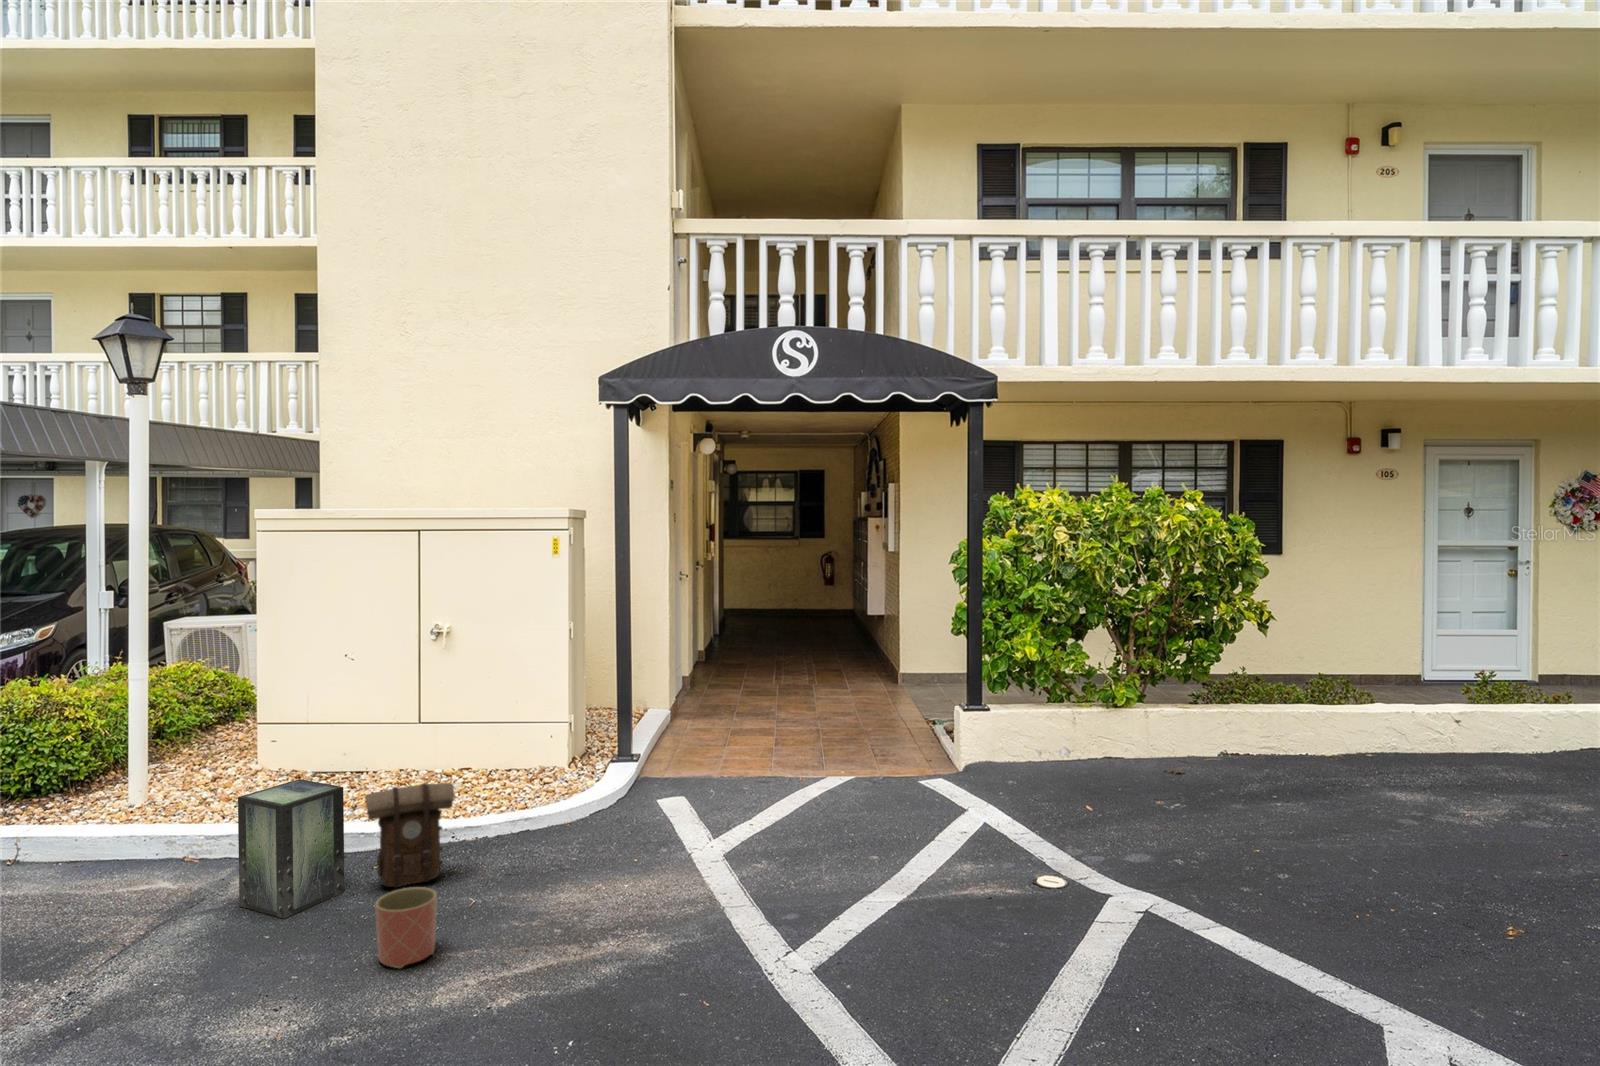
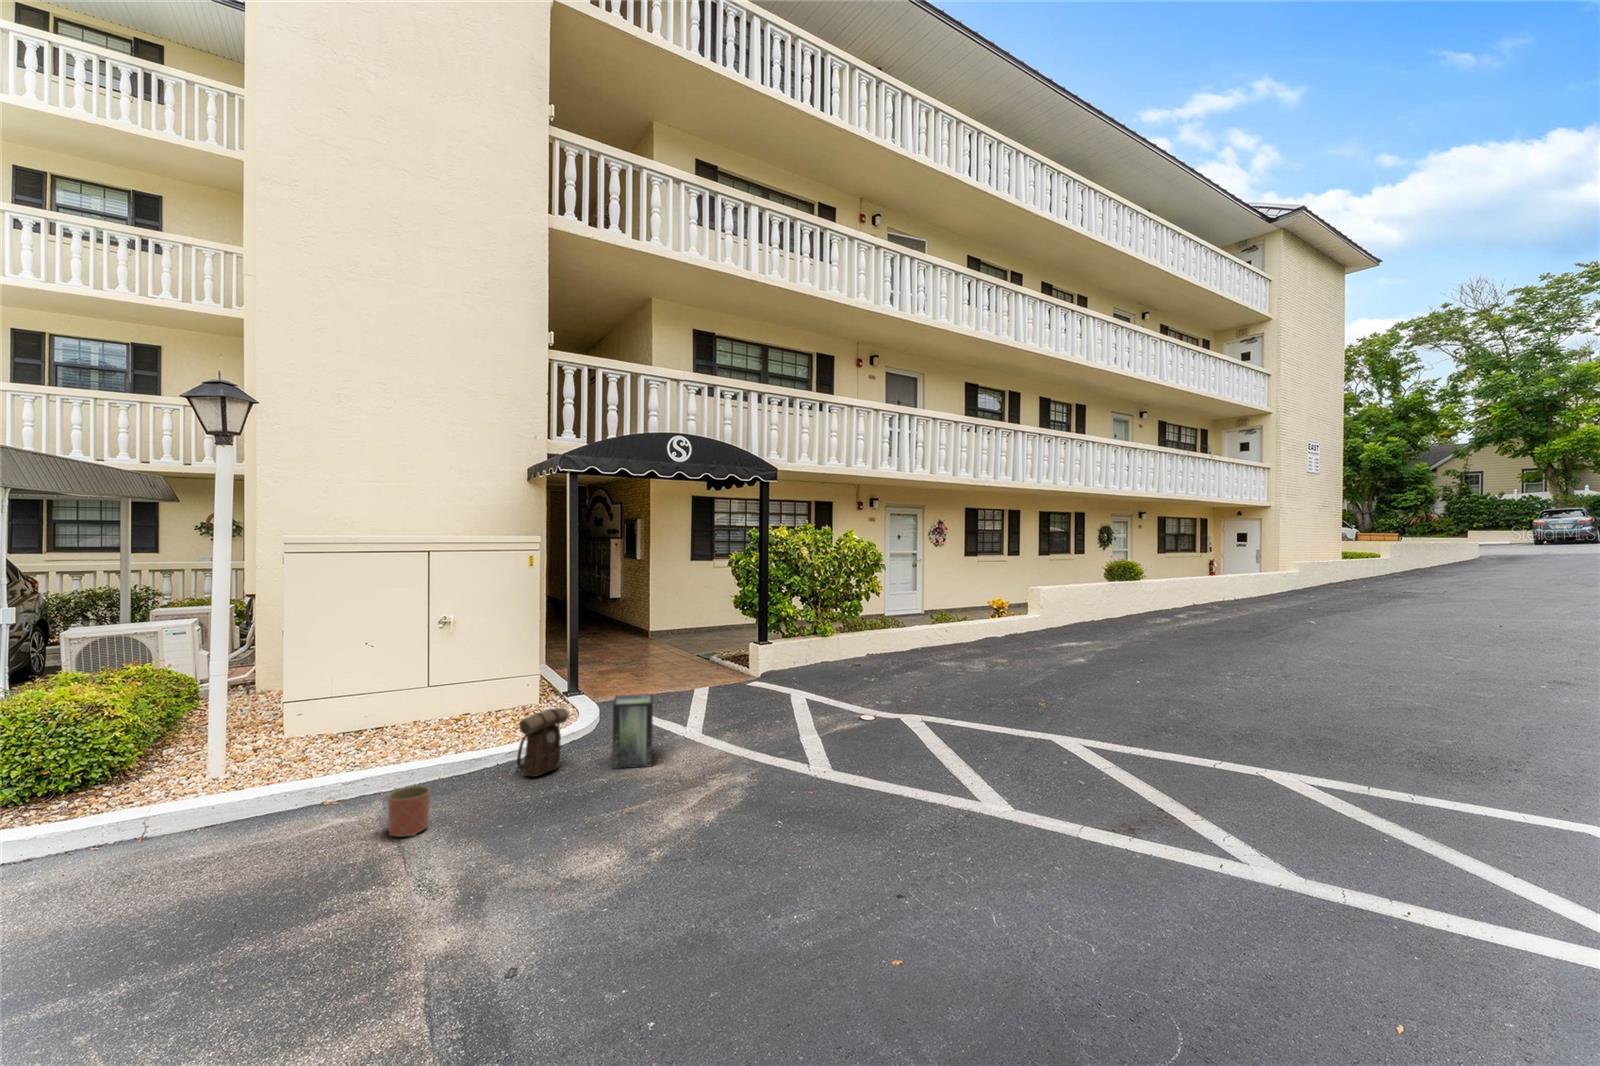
storage box: present [238,779,345,919] -> present [612,694,653,769]
planter: present [375,887,437,968] -> present [388,786,430,837]

